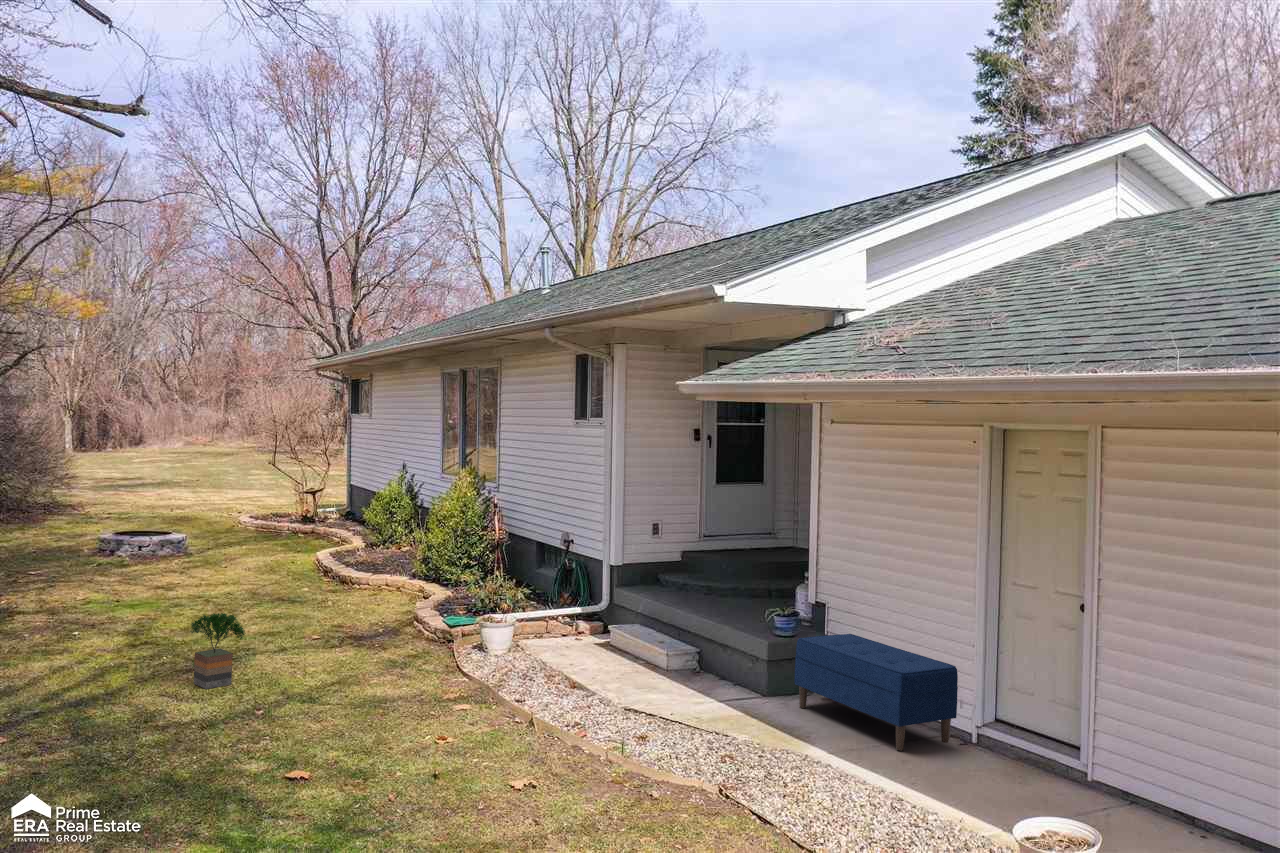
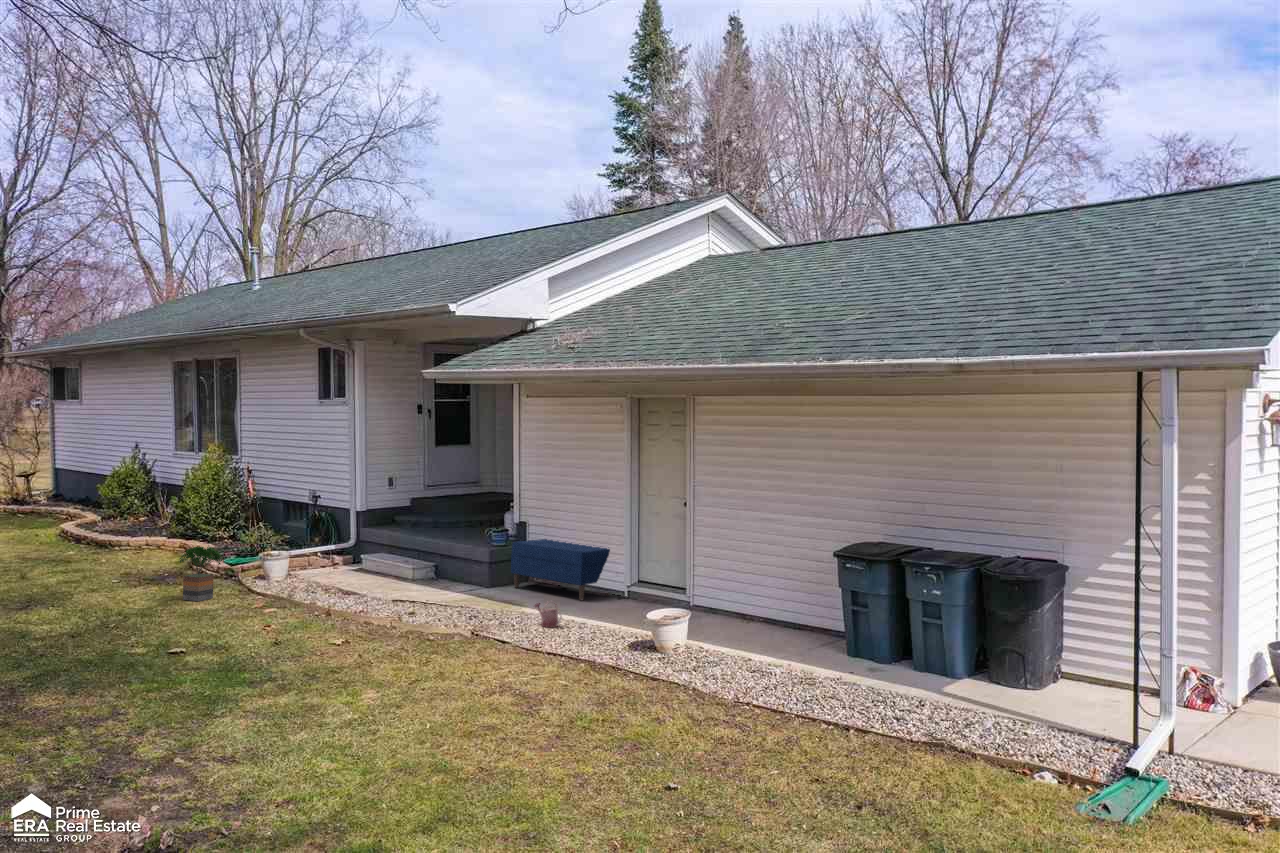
potted tree: present [190,613,246,689] -> present [180,547,223,601]
watering can: none [805,778,851,830] -> present [534,603,562,627]

